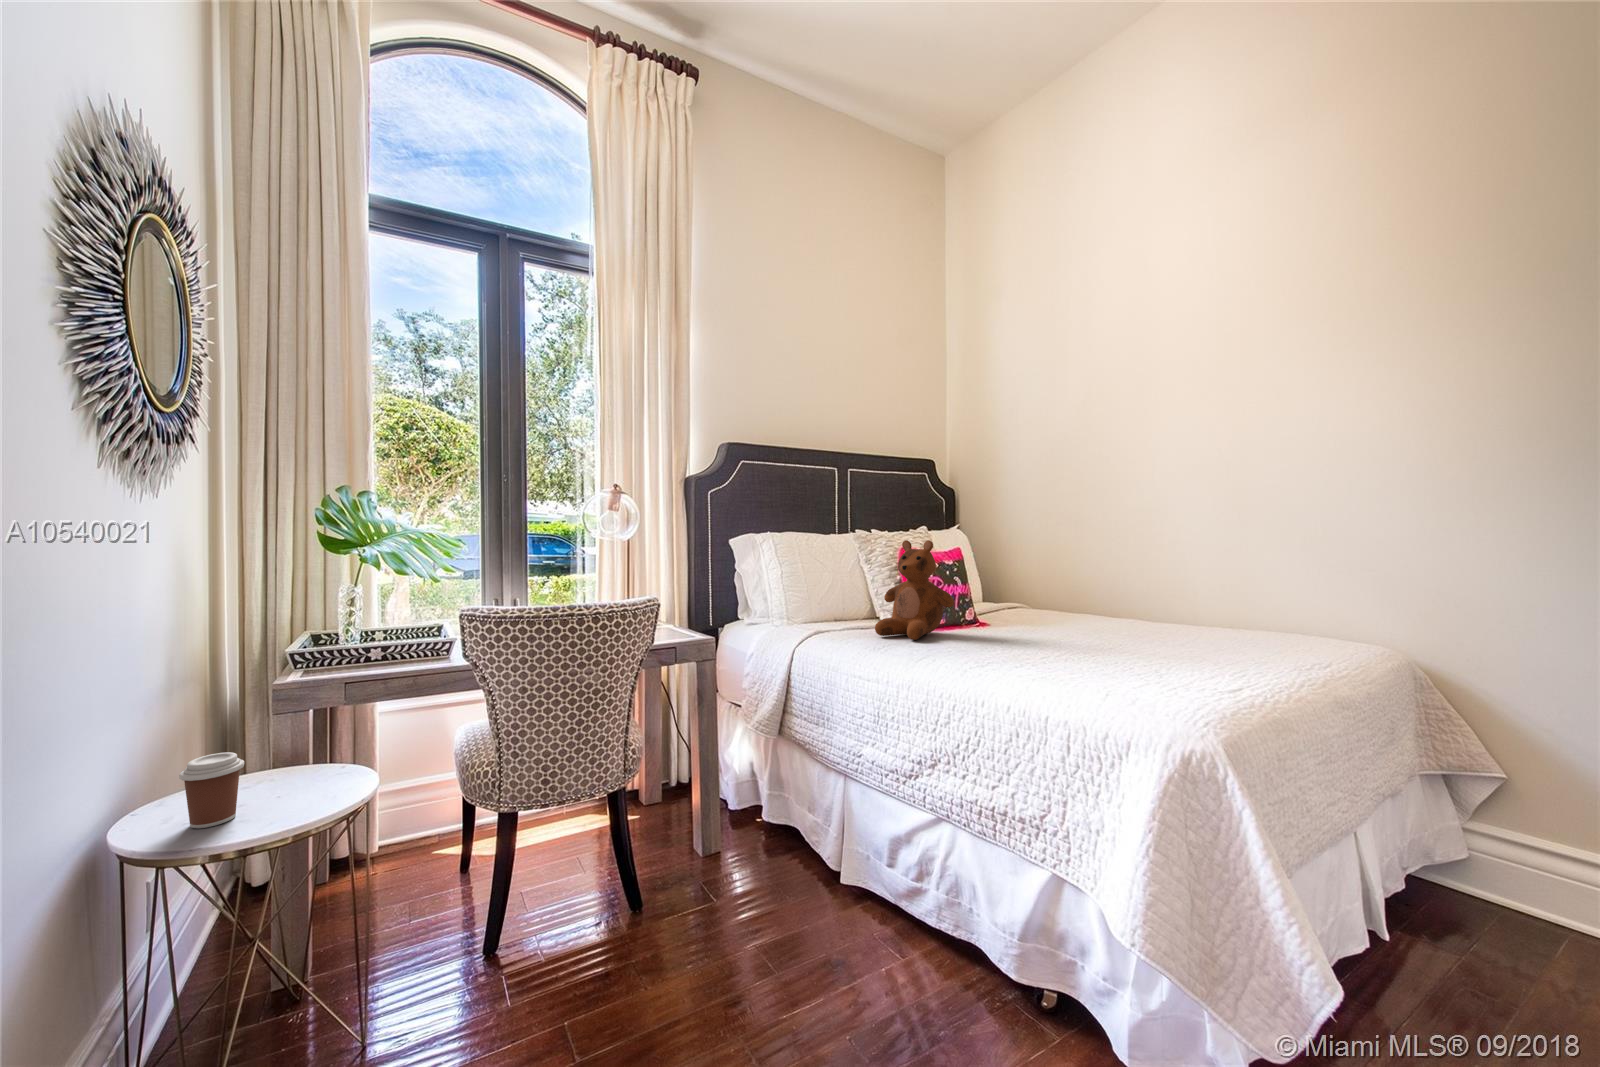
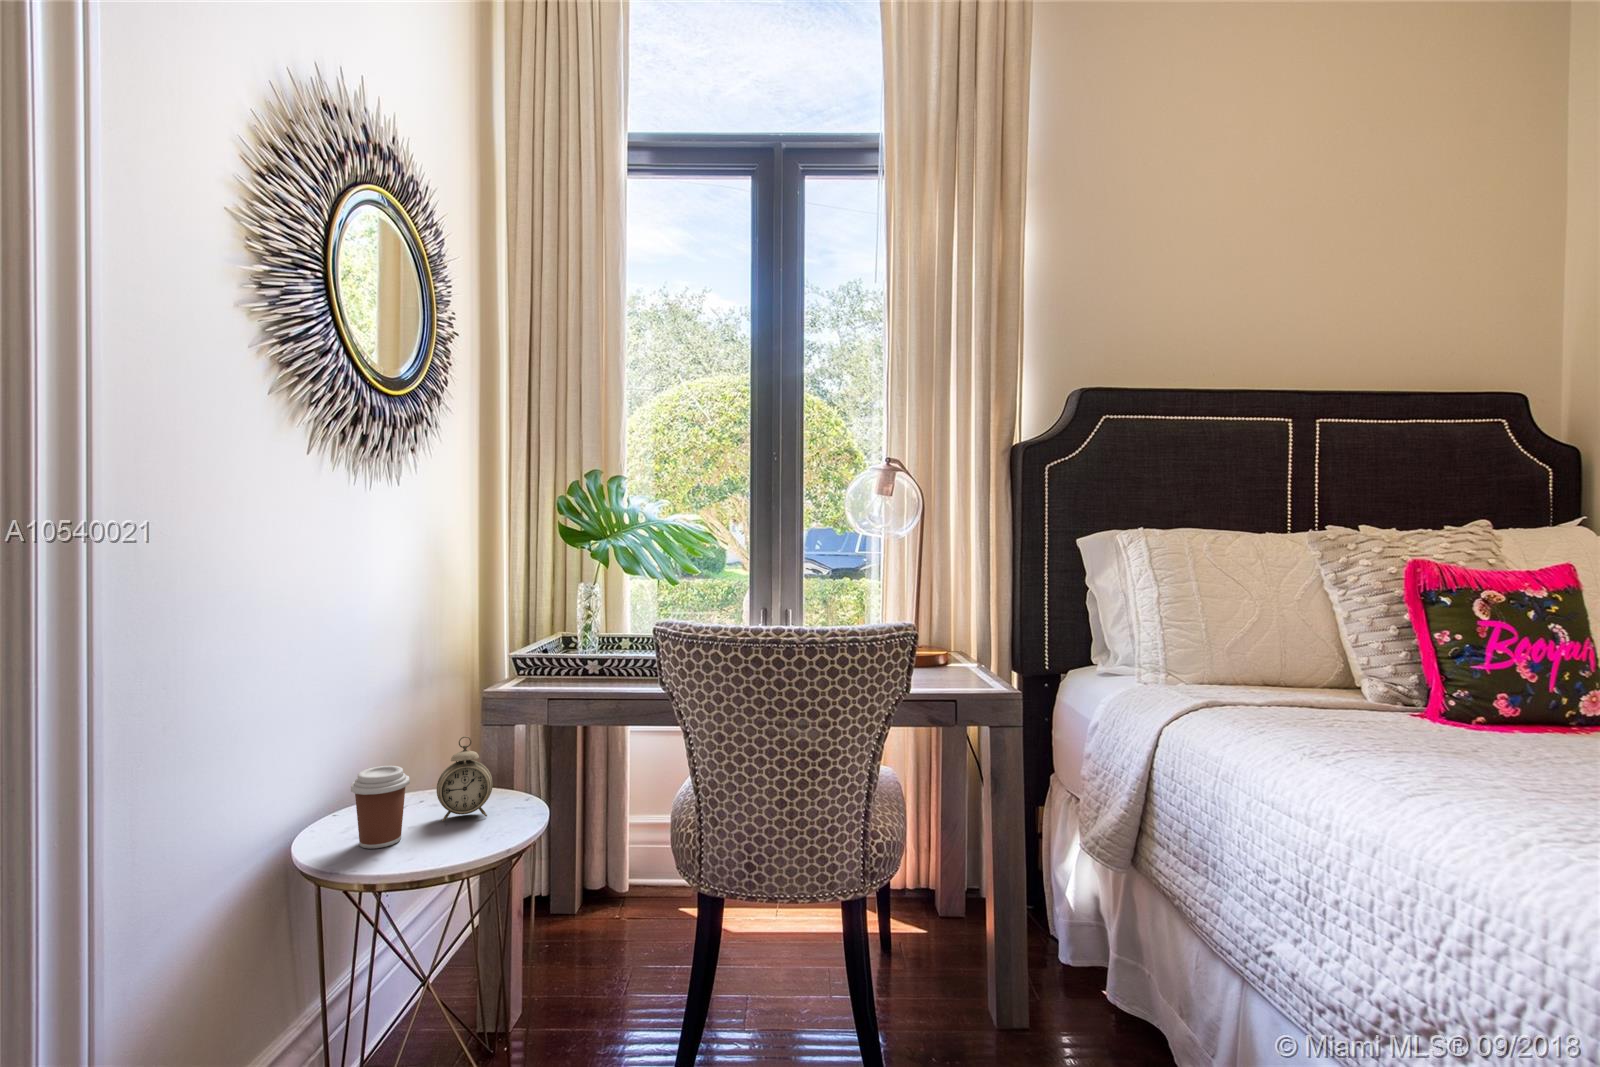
teddy bear: present [875,540,954,640] -> none [1330,547,1528,746]
alarm clock: none [256,720,316,796] -> present [437,736,493,822]

